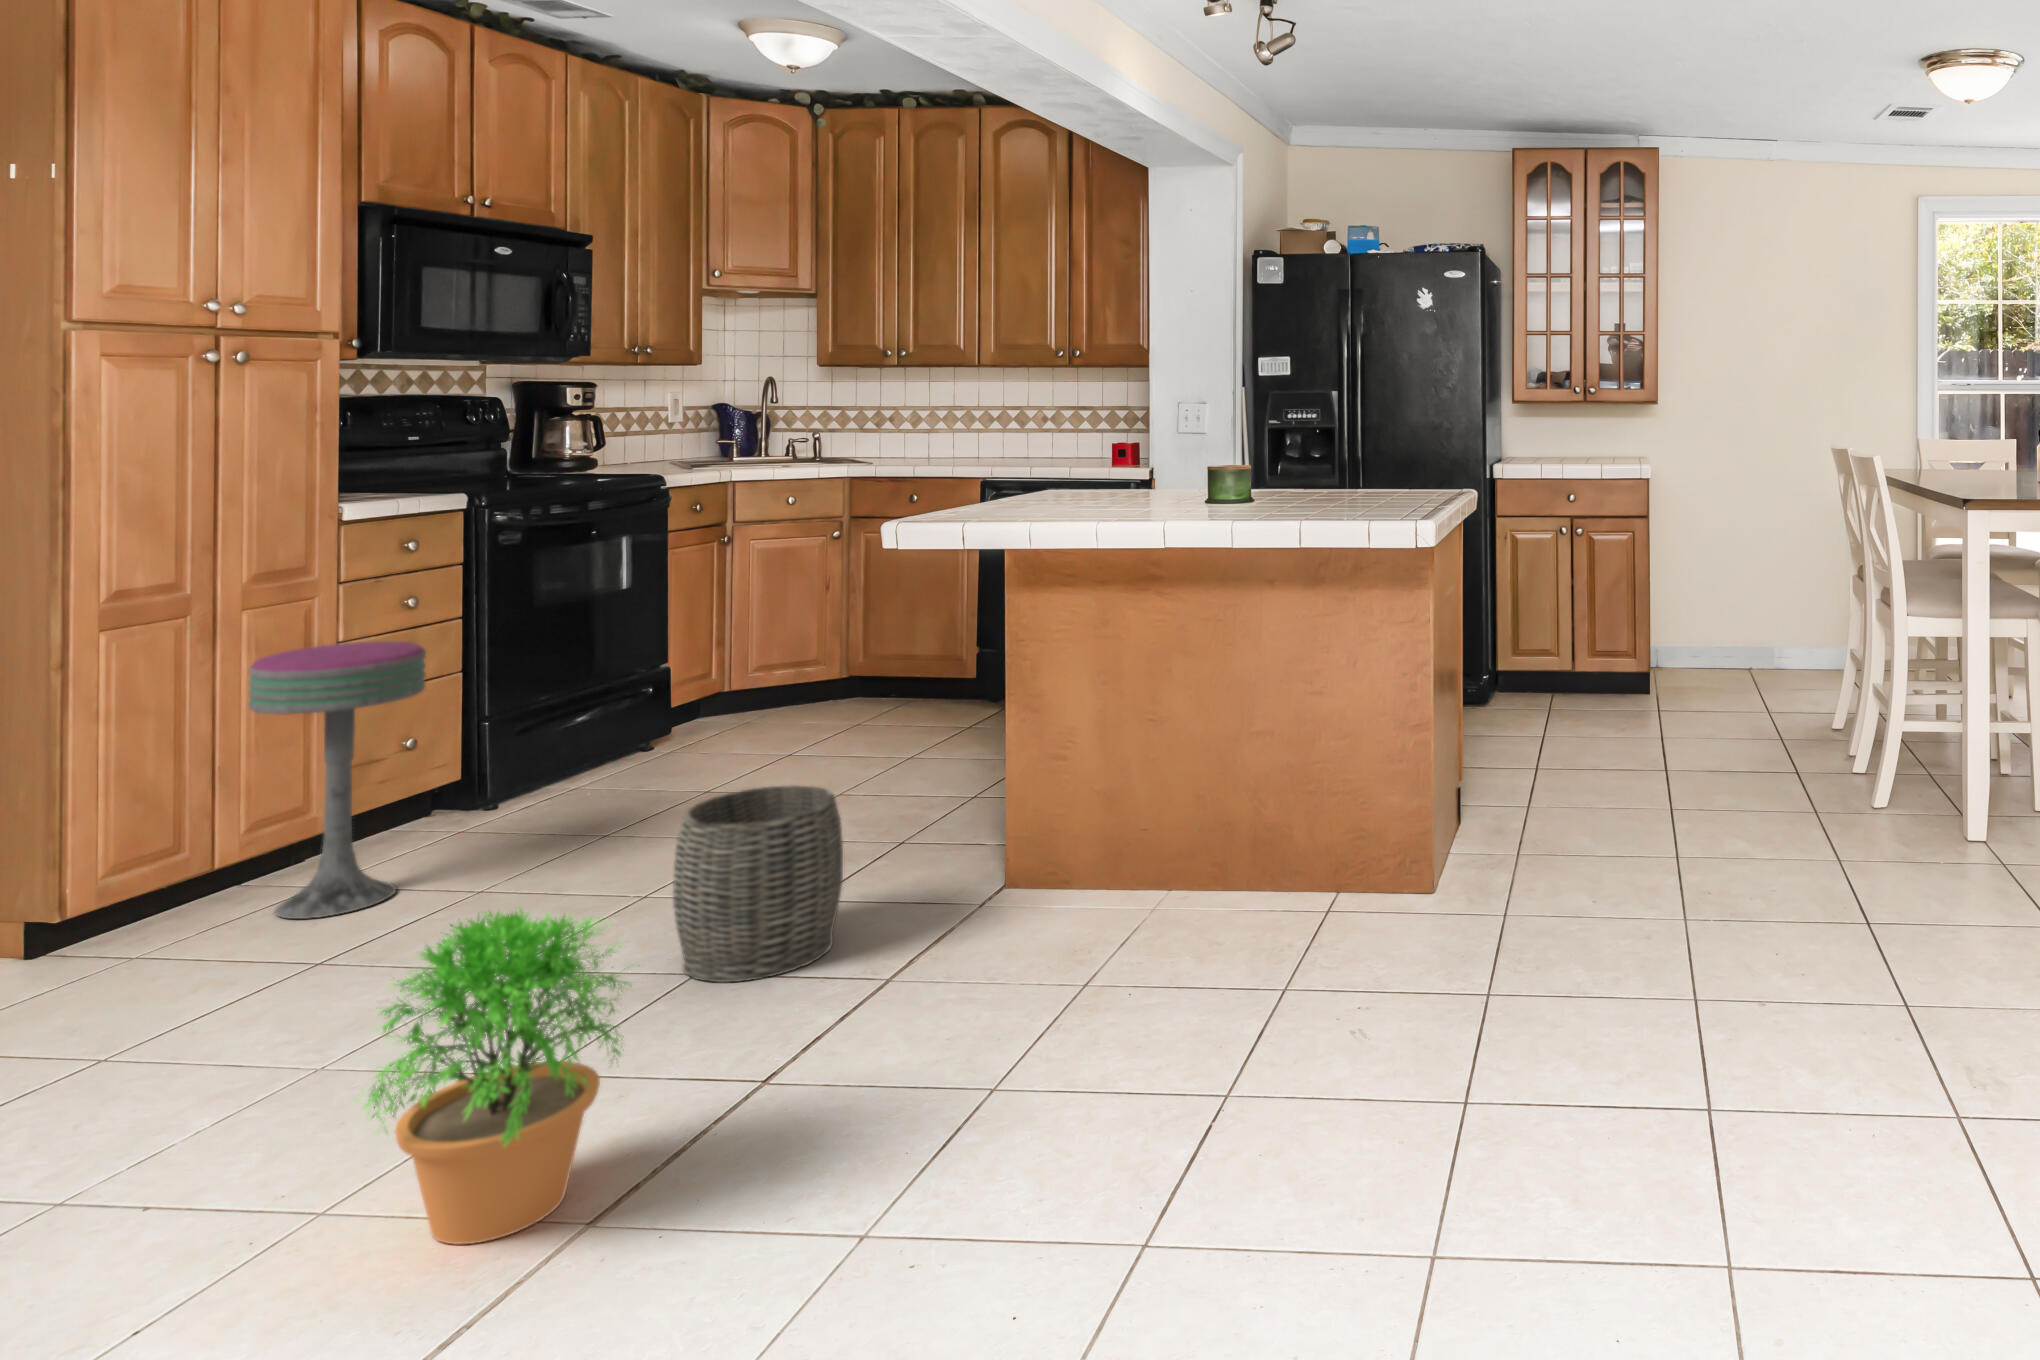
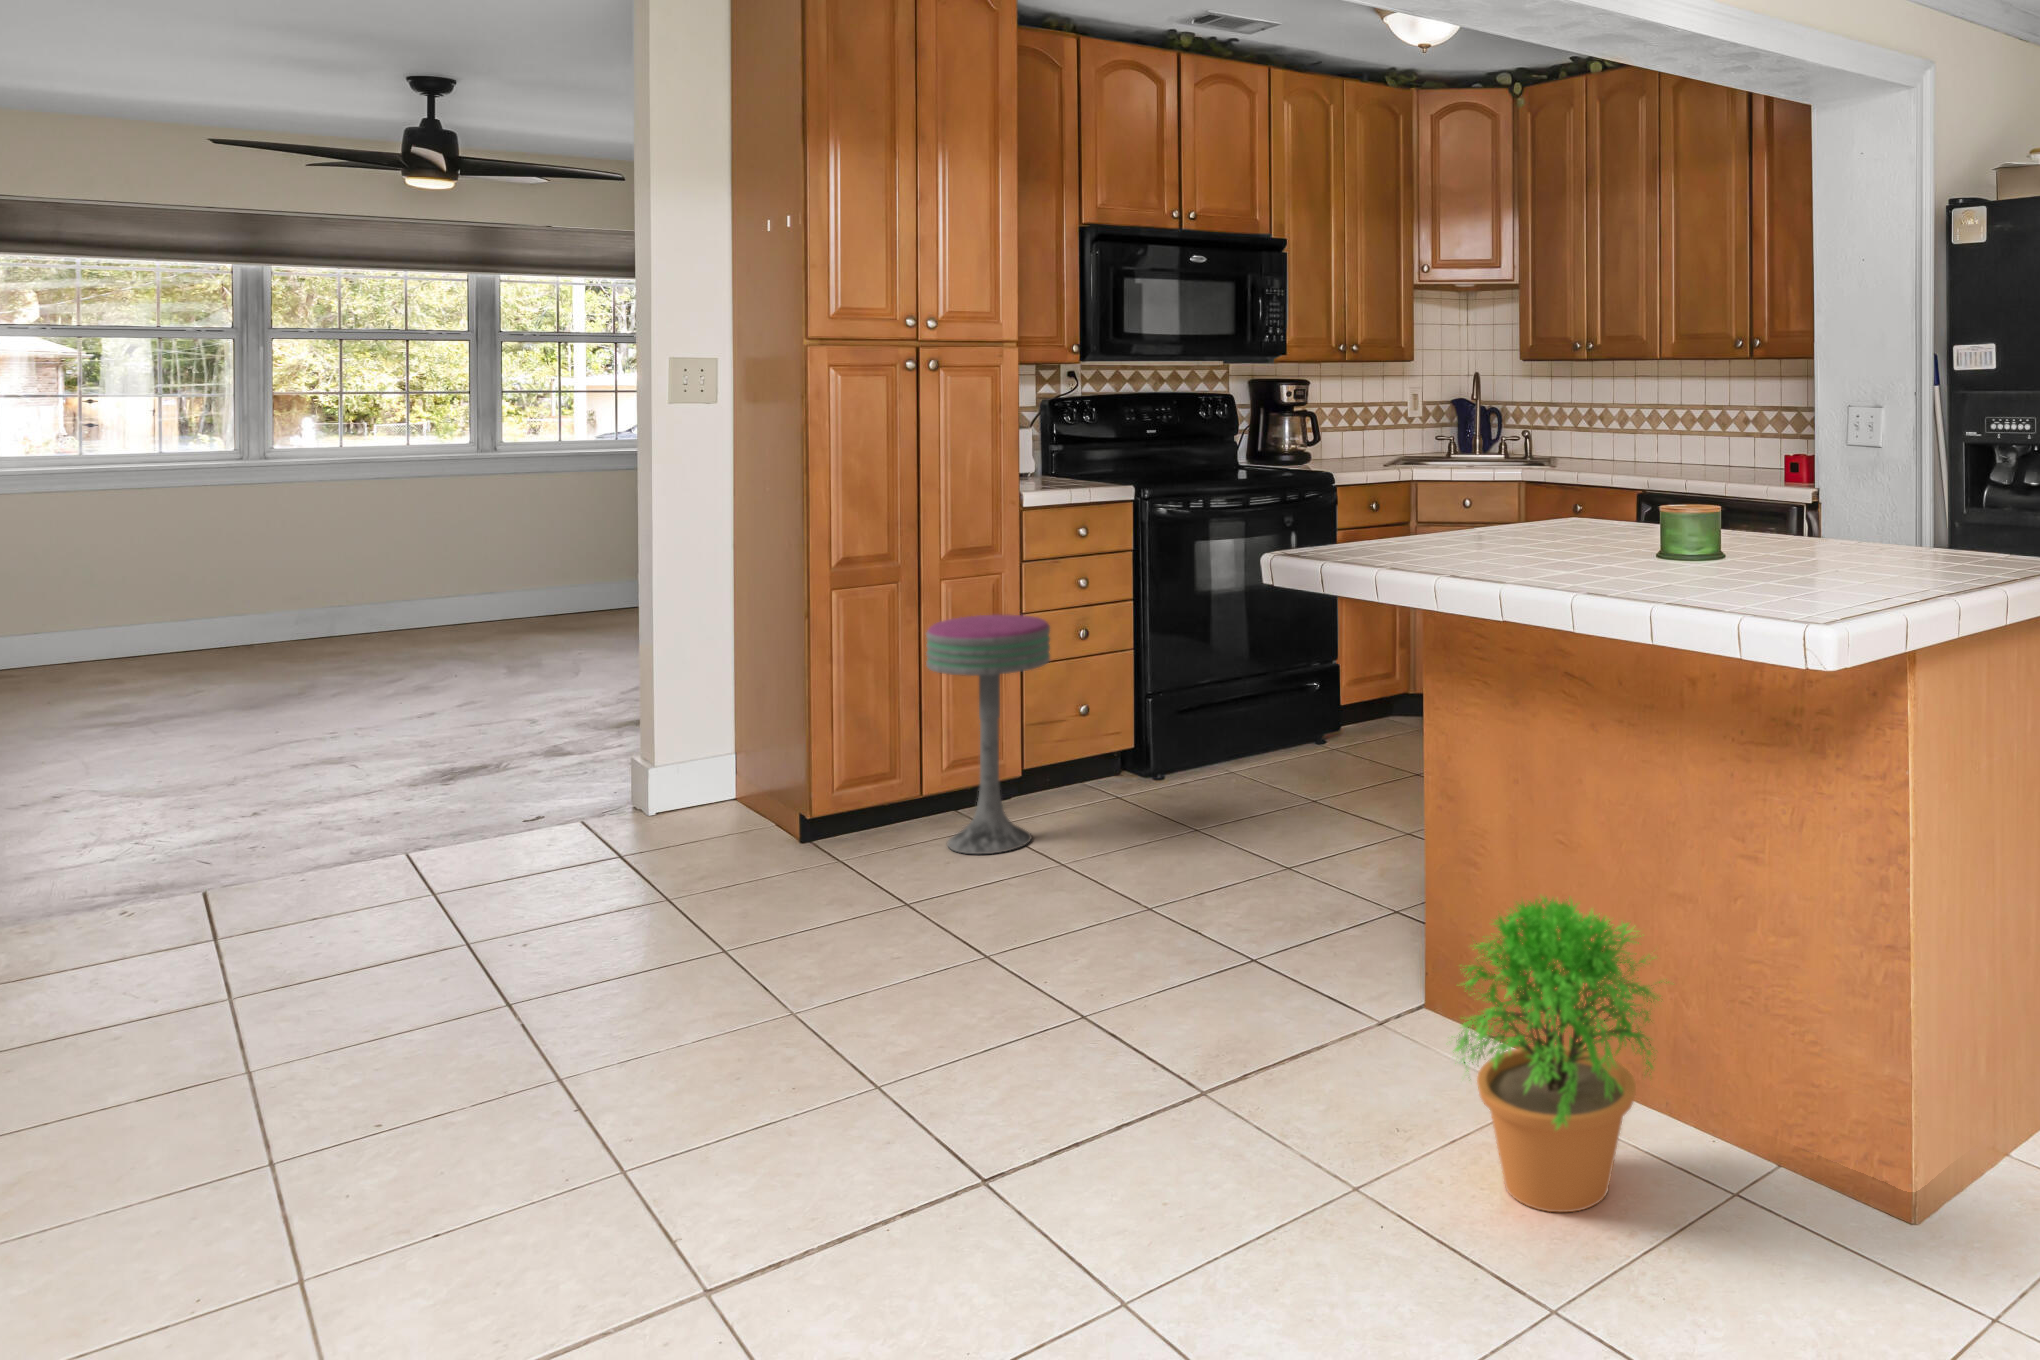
woven basket: present [673,785,843,983] -> none [1090,818,1250,1027]
potted plant: present [361,908,640,1245] -> present [1454,897,1669,1212]

